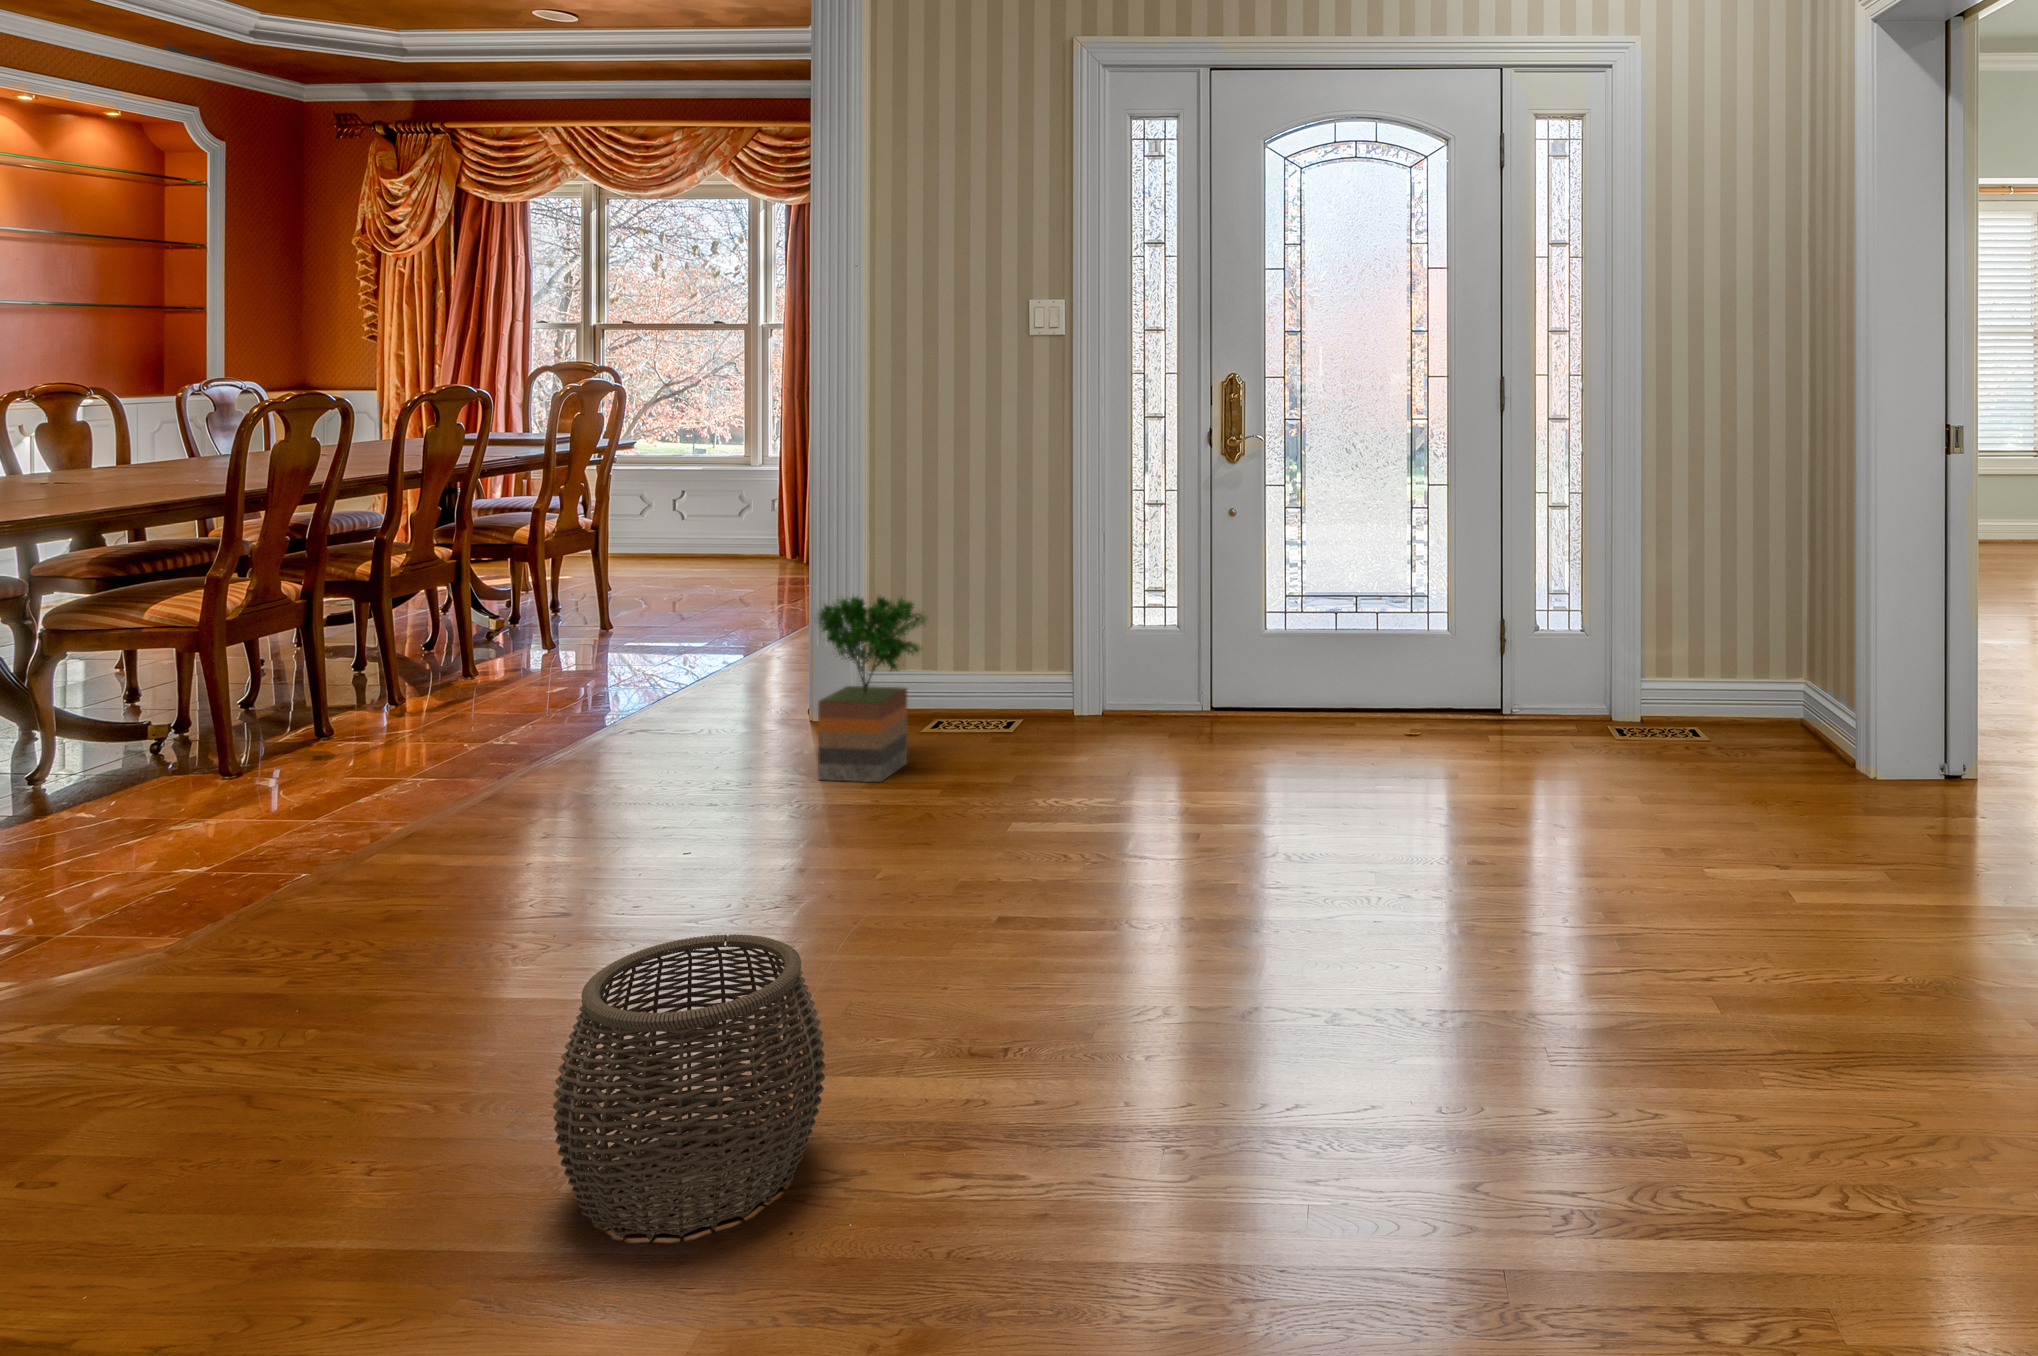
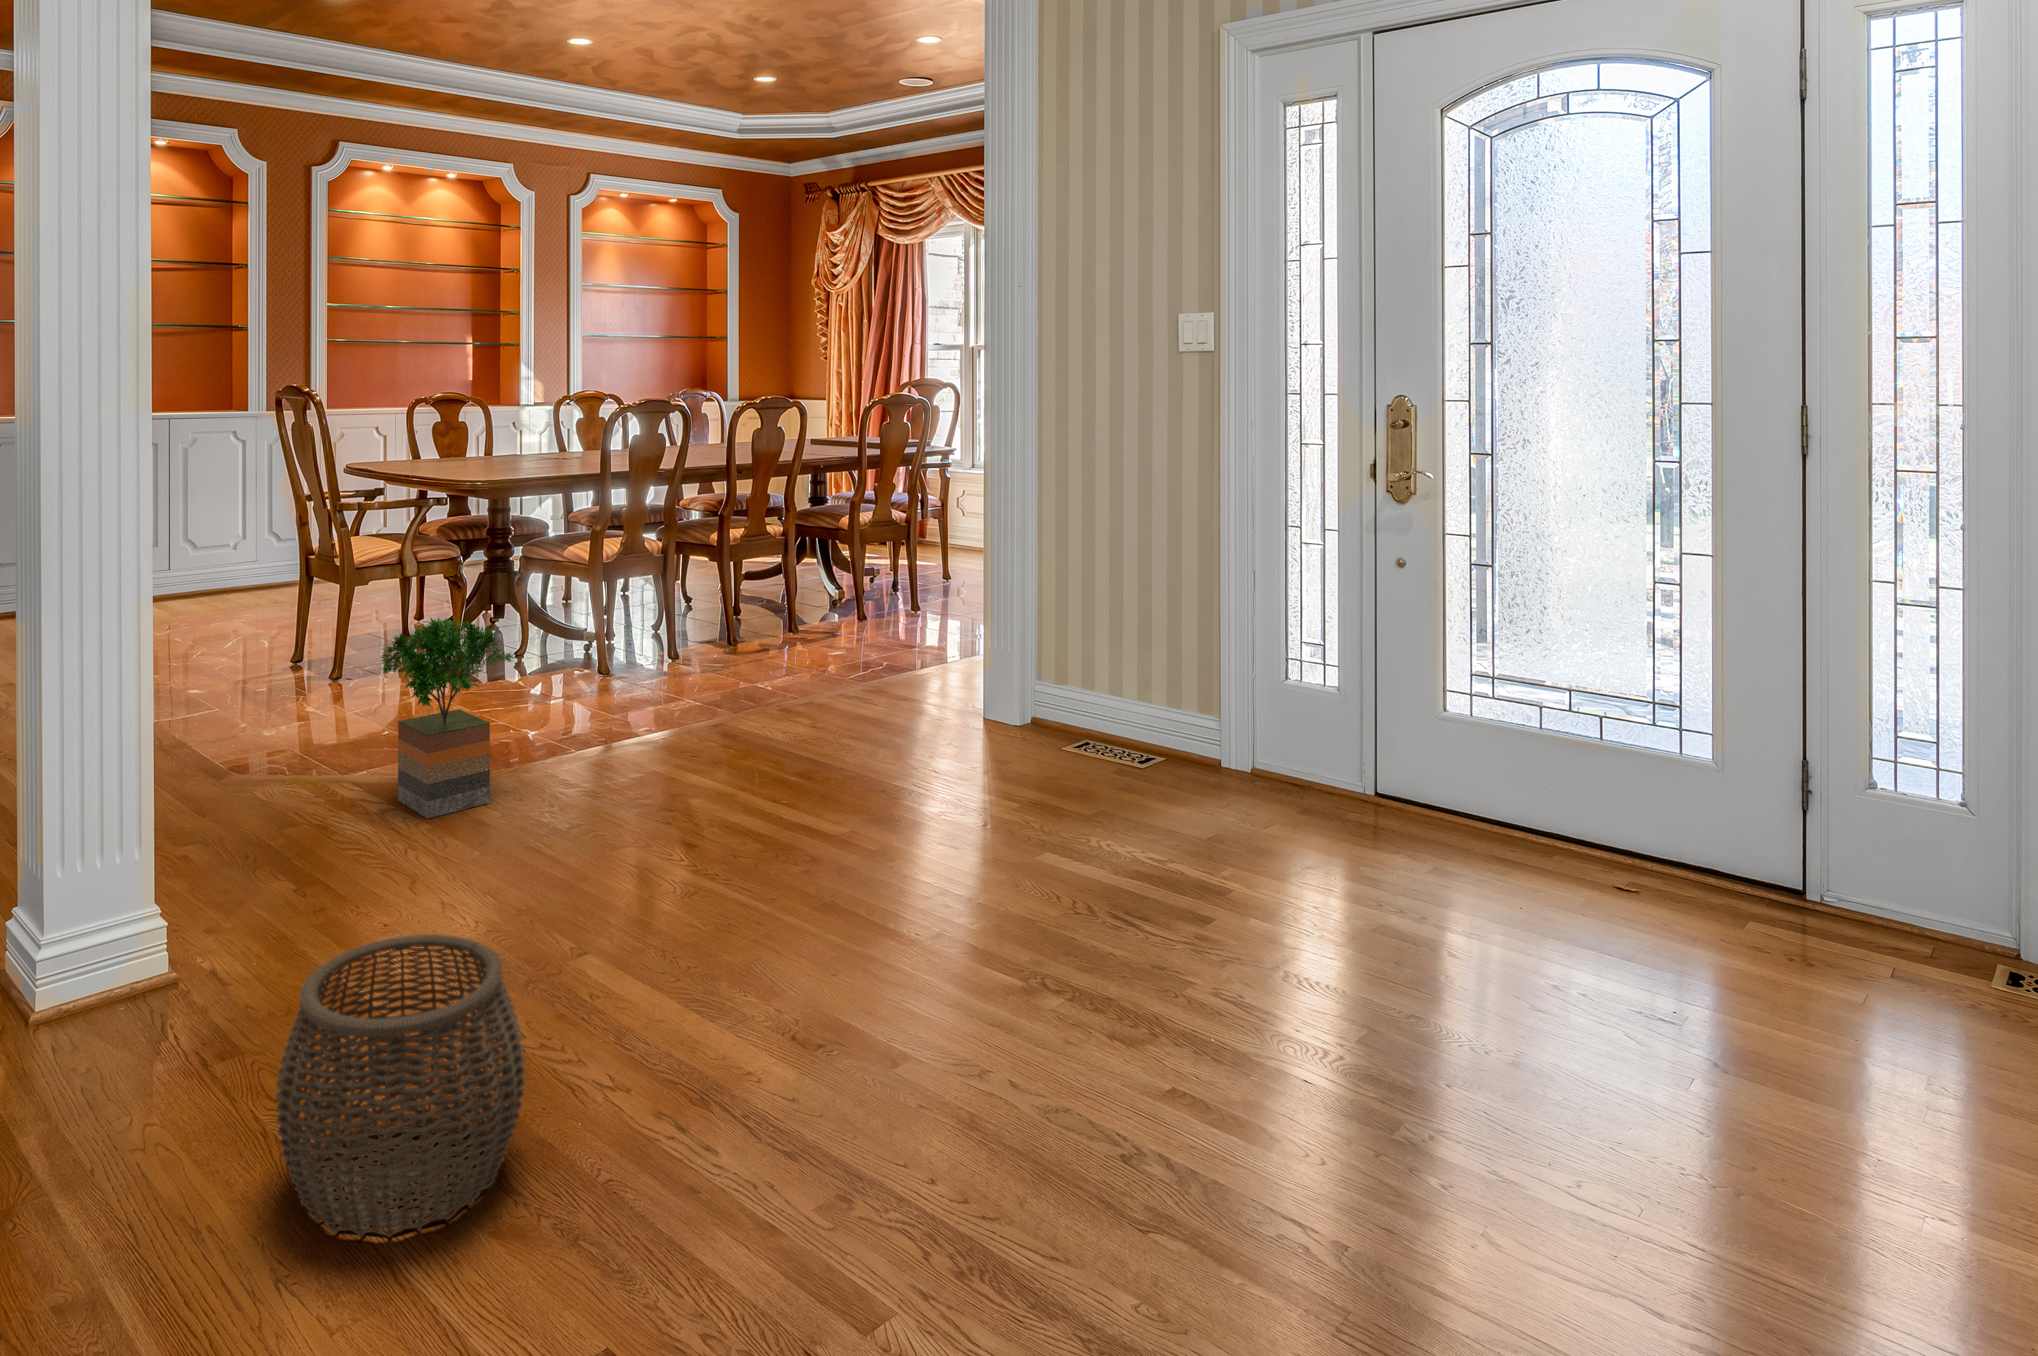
potted tree: present [817,597,928,782] -> present [380,617,515,819]

